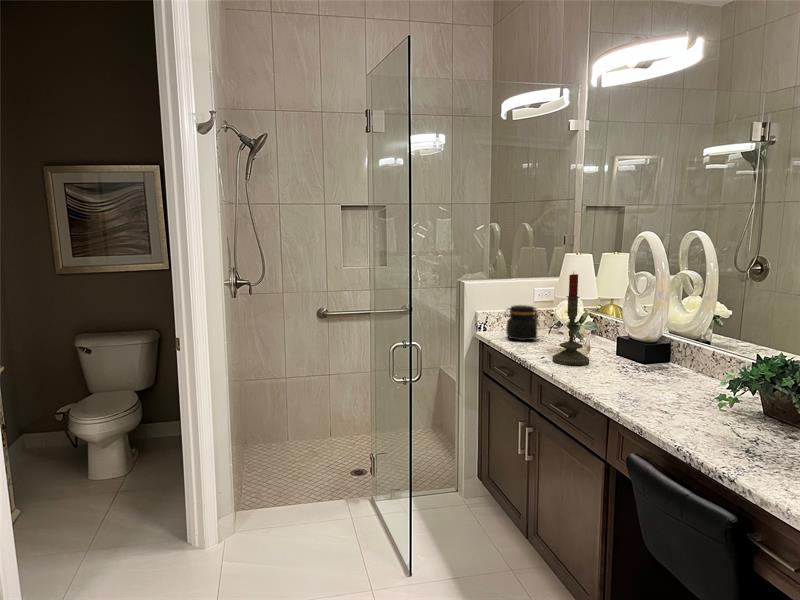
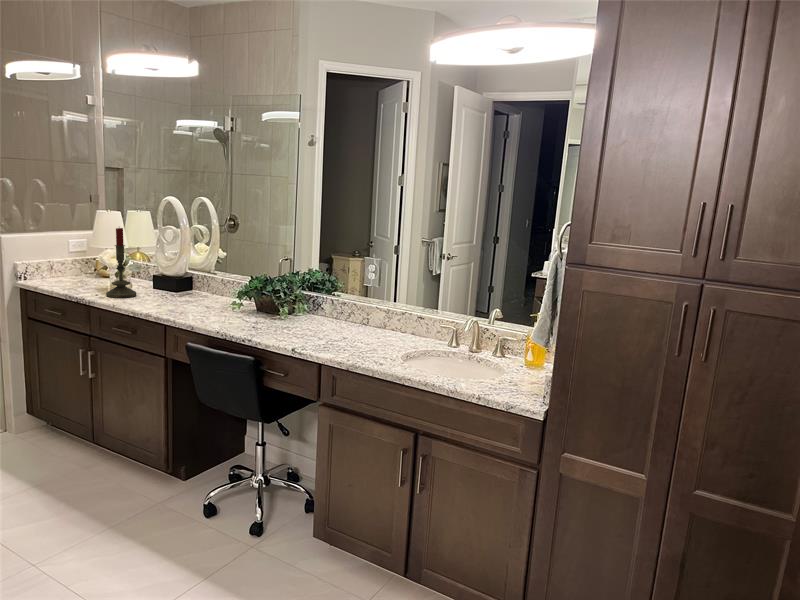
jar: present [504,305,539,340] -> none [47,255,83,285]

